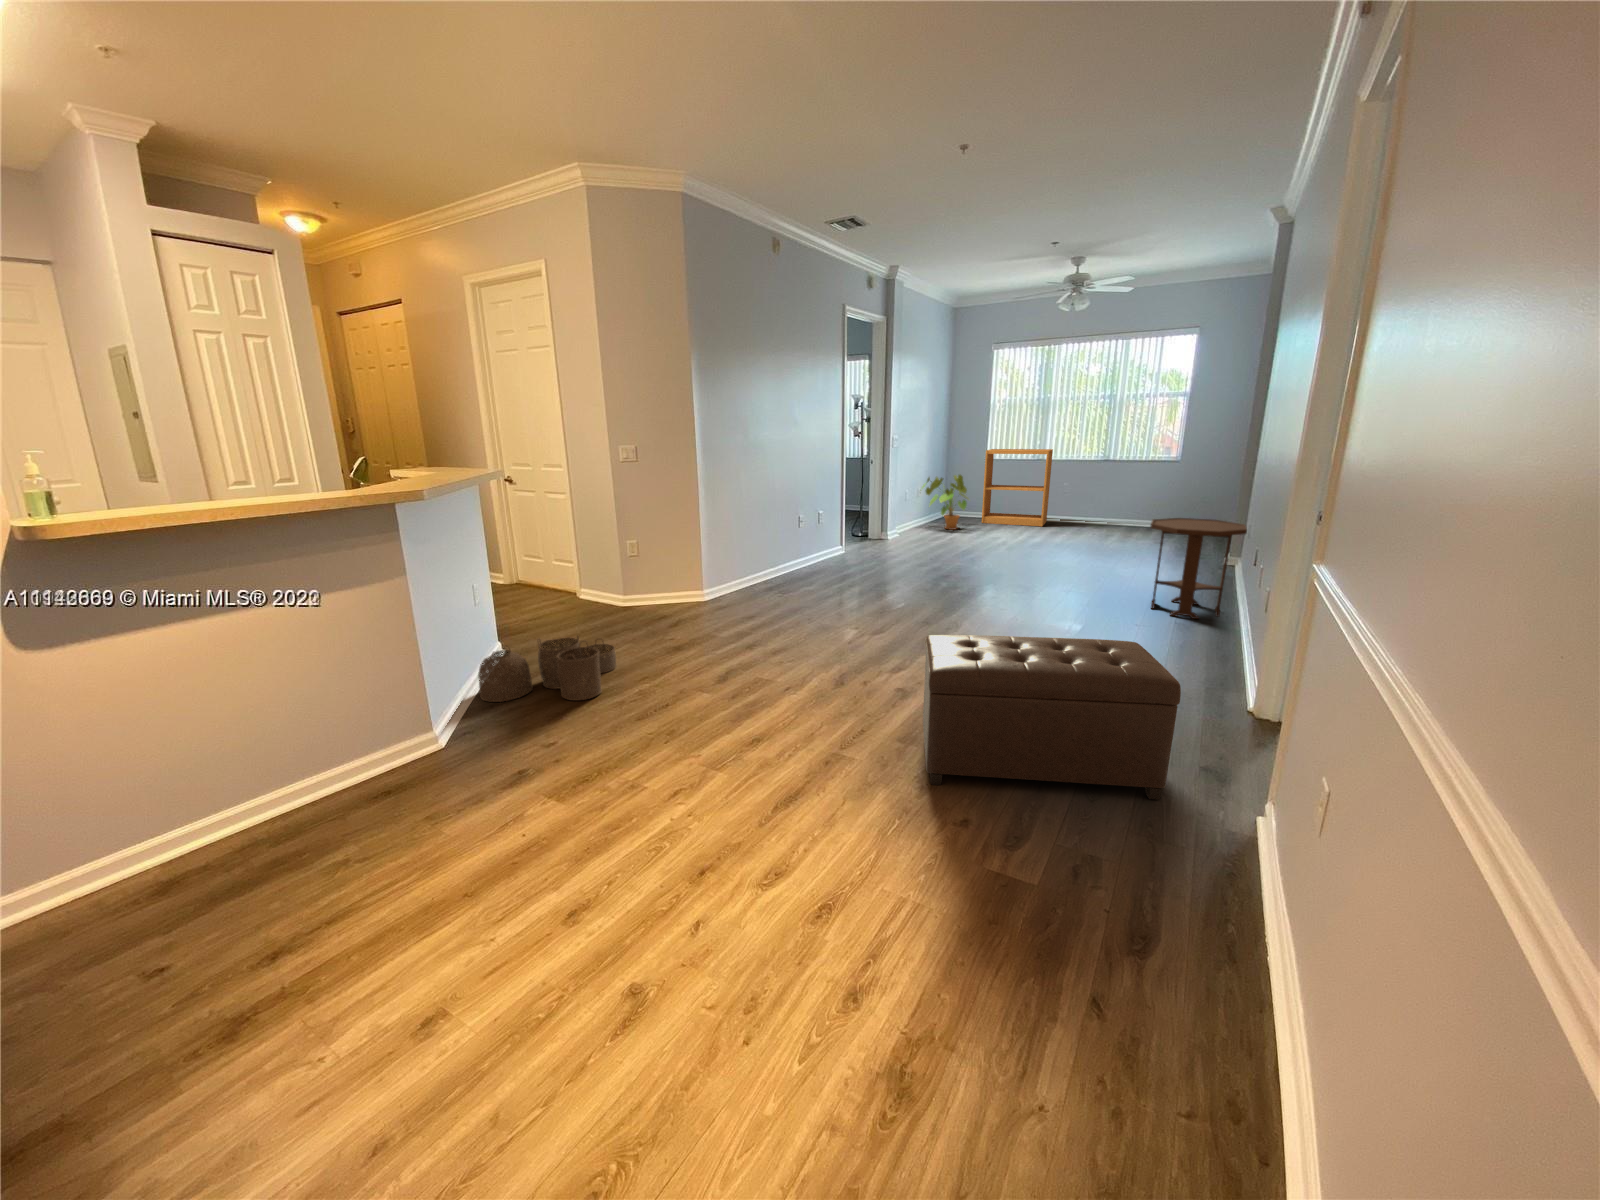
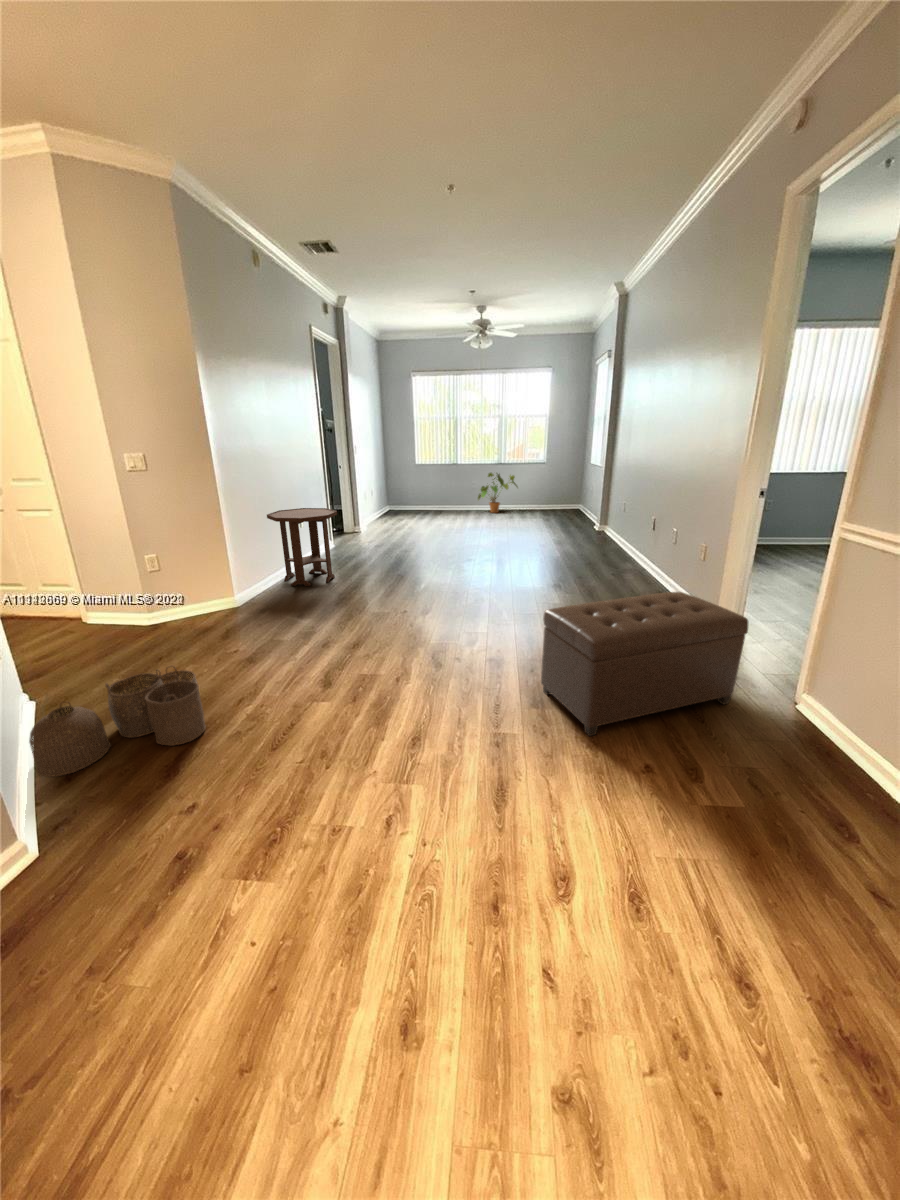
bookshelf: present [982,449,1053,527] -> none [417,455,462,513]
house plant: present [922,475,968,530] -> present [478,473,518,513]
side table: present [1151,518,1247,619] -> present [267,508,337,586]

